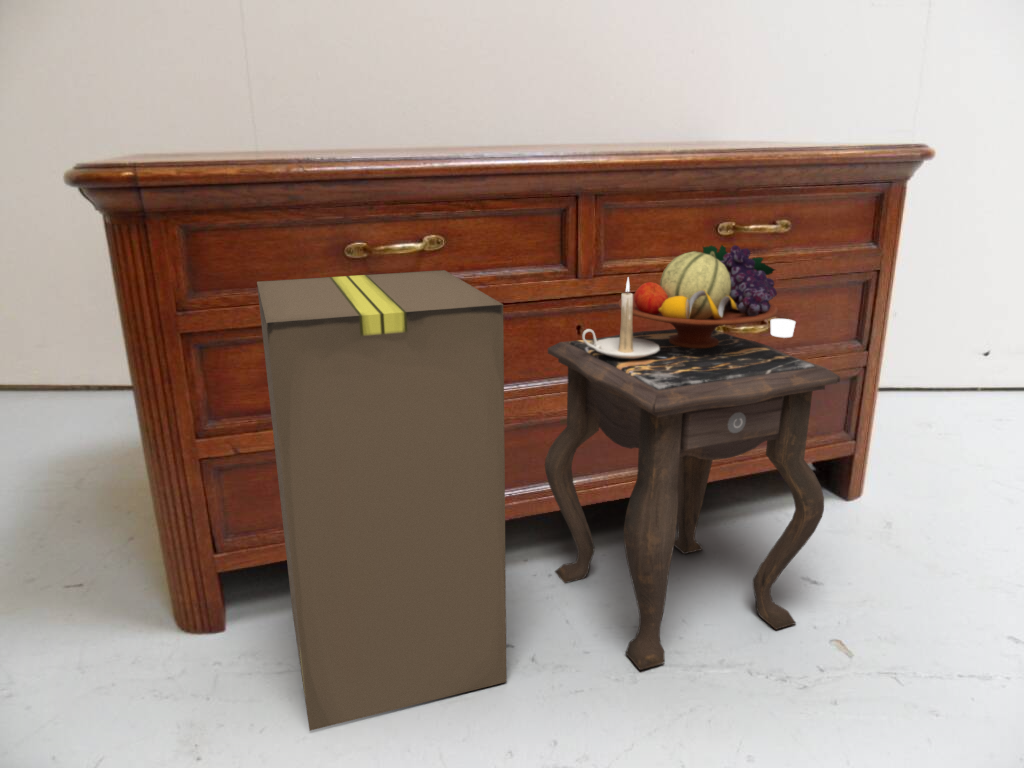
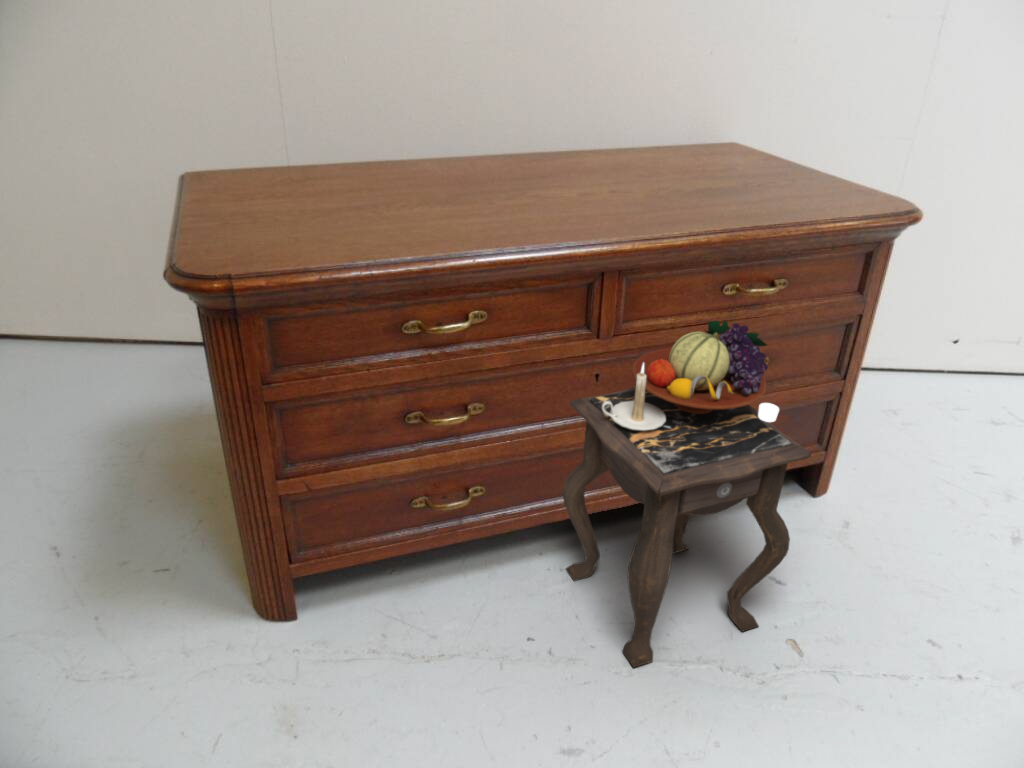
cardboard box: present [257,270,506,731] -> none [332,344,545,716]

